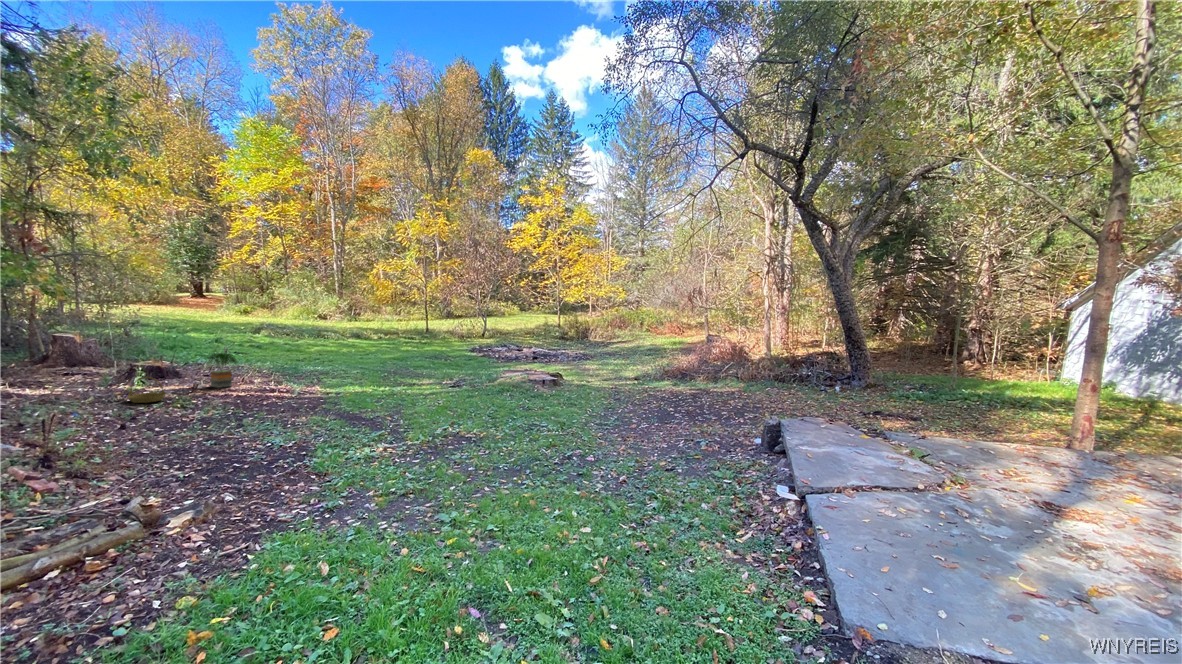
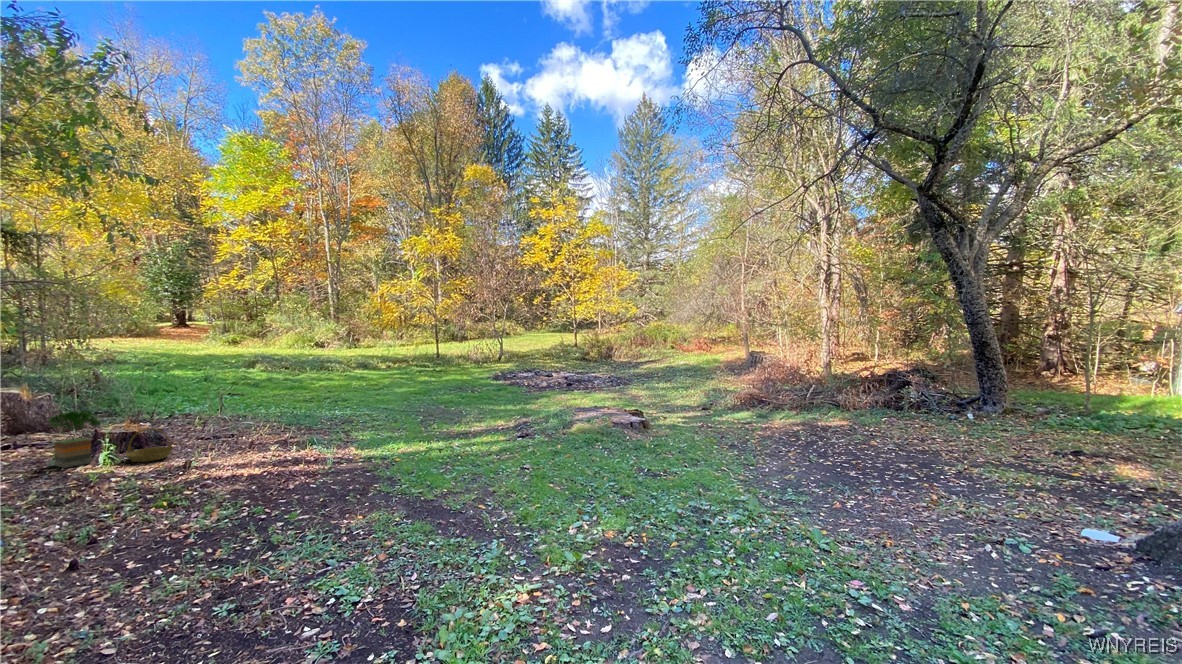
potted tree: present [208,353,238,388] -> present [48,411,101,468]

